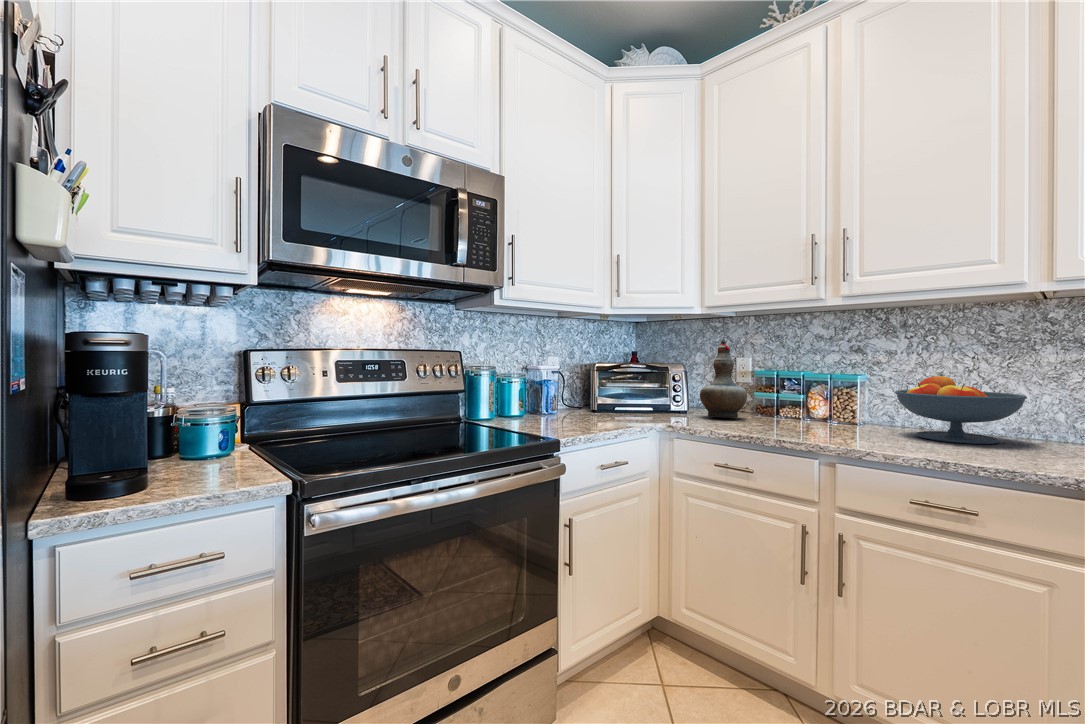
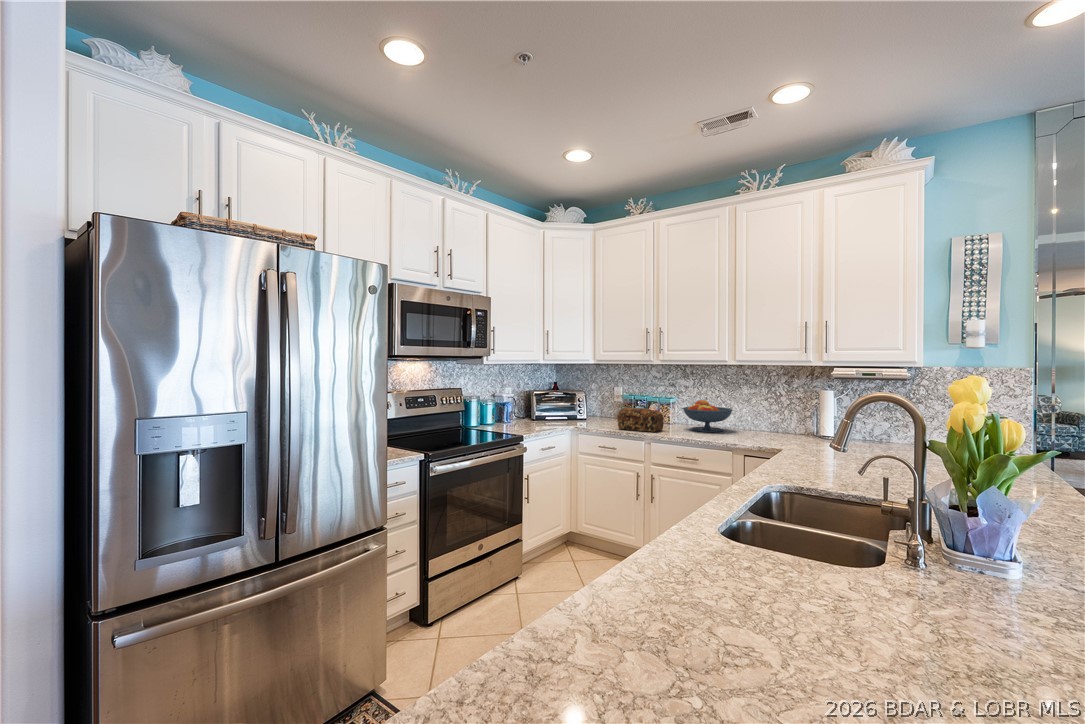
decorative vase: present [700,339,747,417] -> none [593,377,618,422]
bread loaf: none [753,389,855,439] -> present [617,407,664,432]

